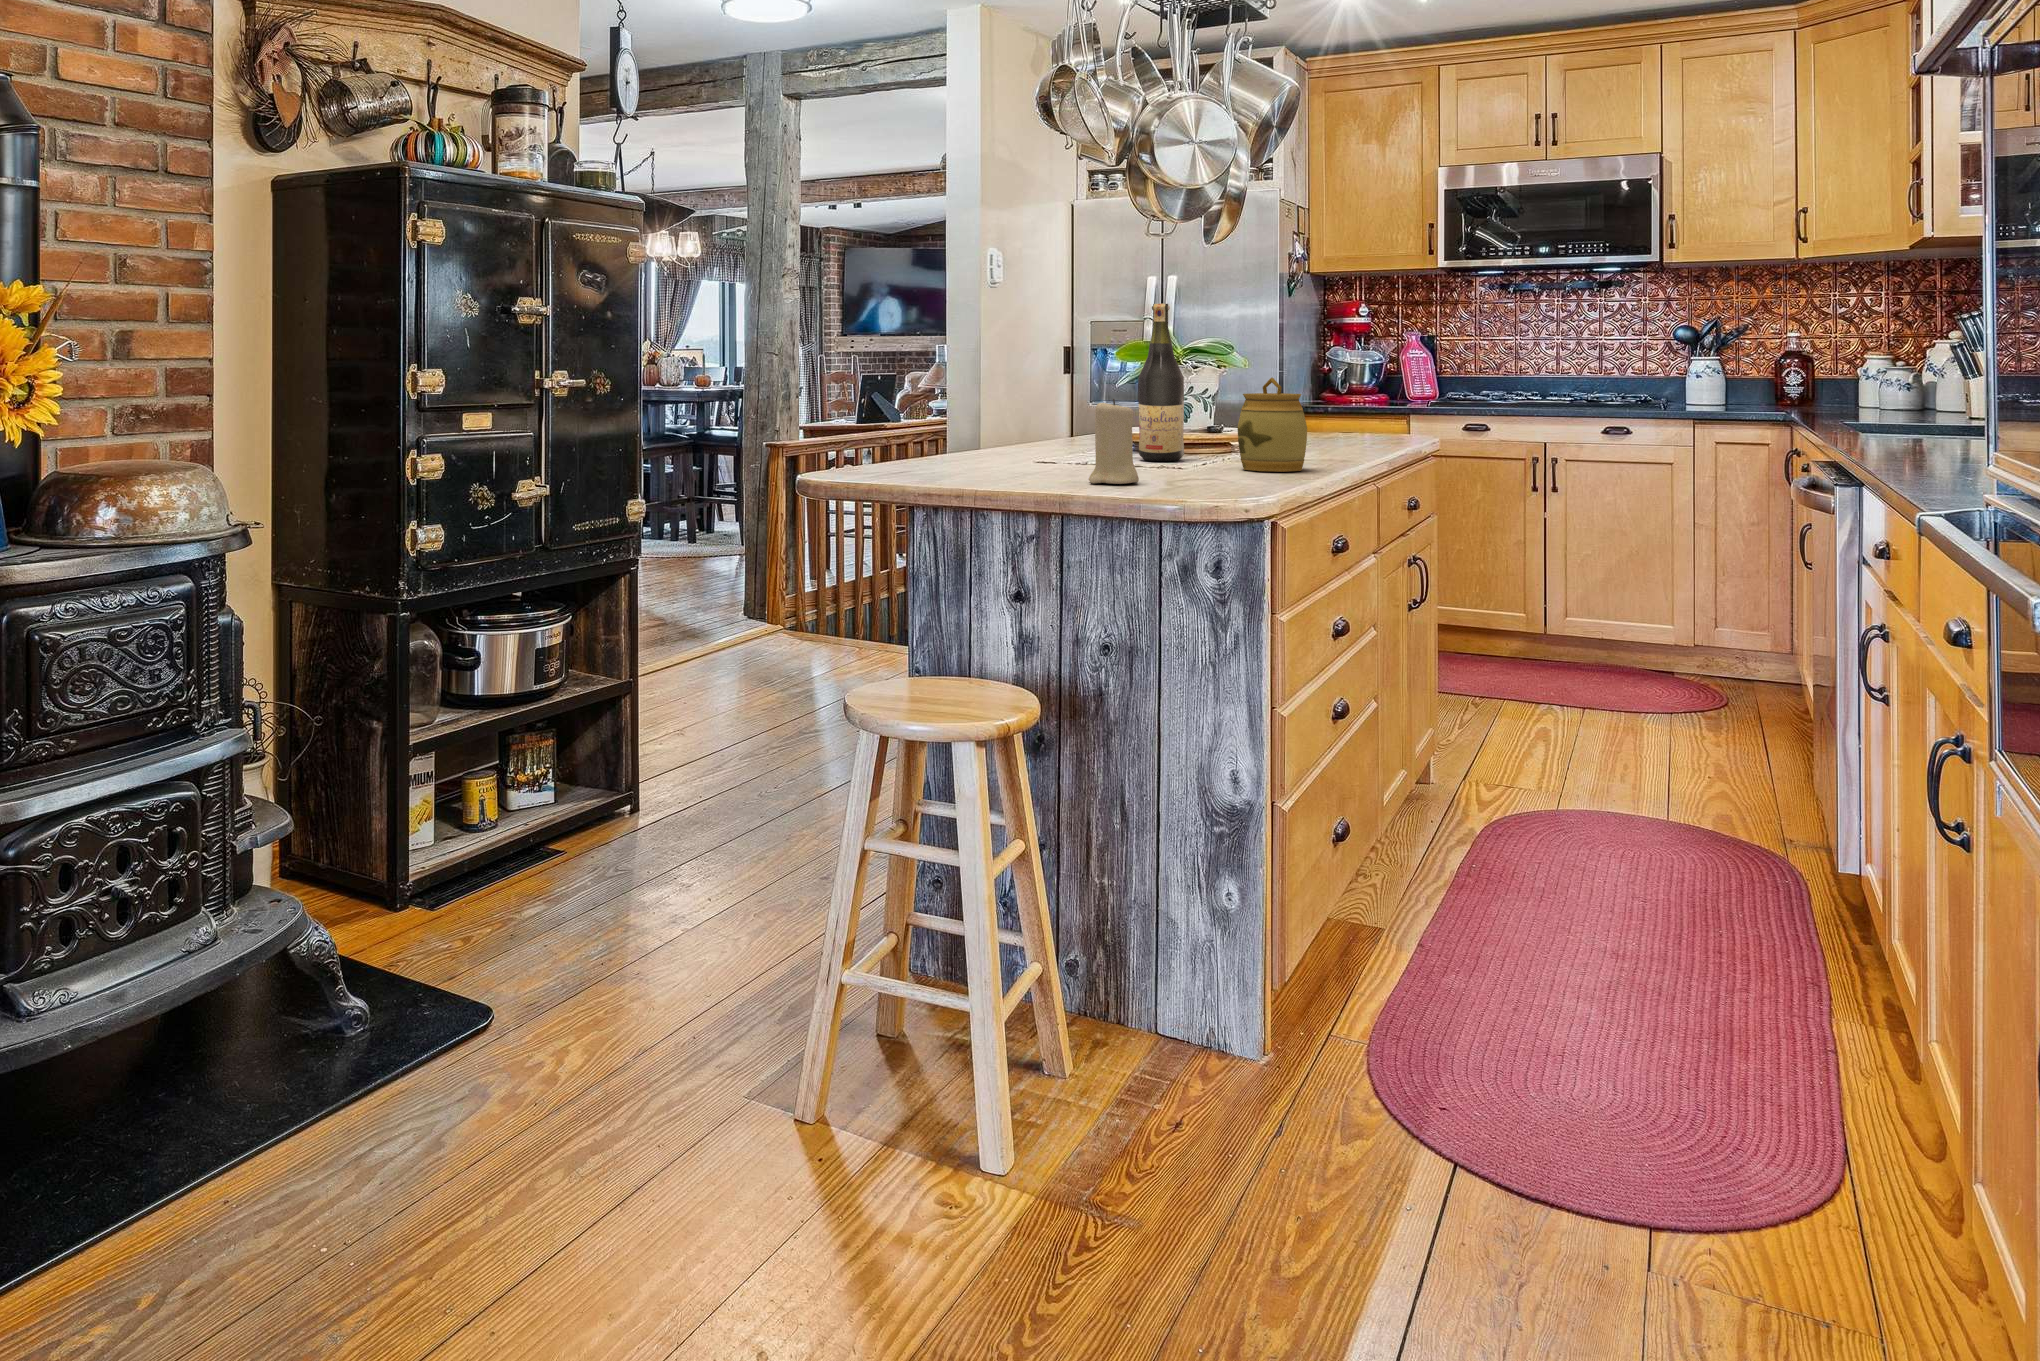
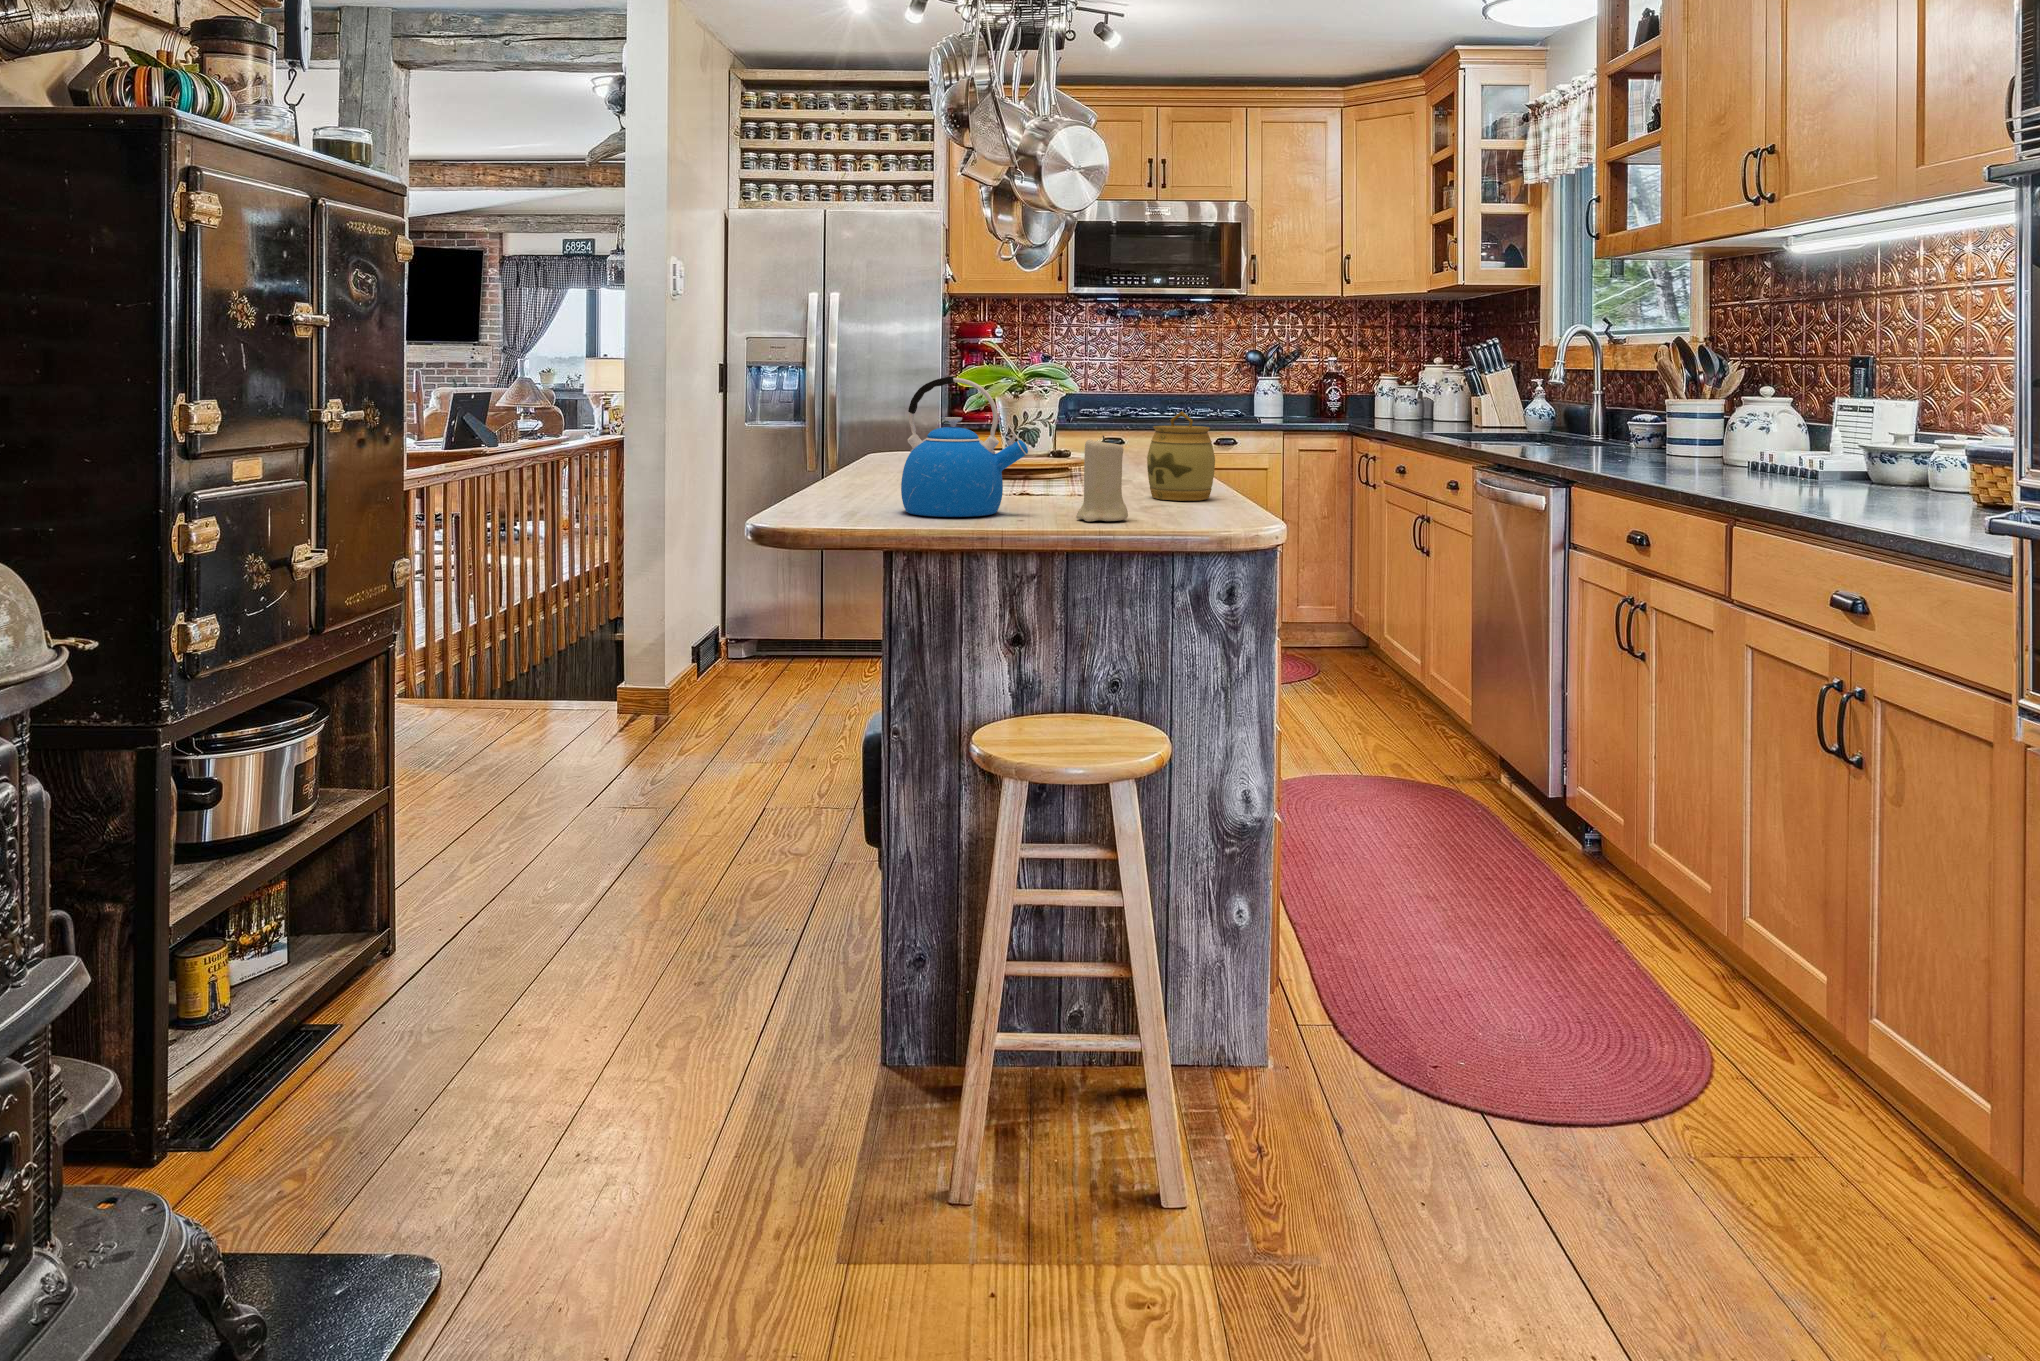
wine bottle: present [1138,304,1184,461] -> none [1033,336,1078,492]
kettle: none [945,343,1056,476] -> present [901,376,1028,517]

